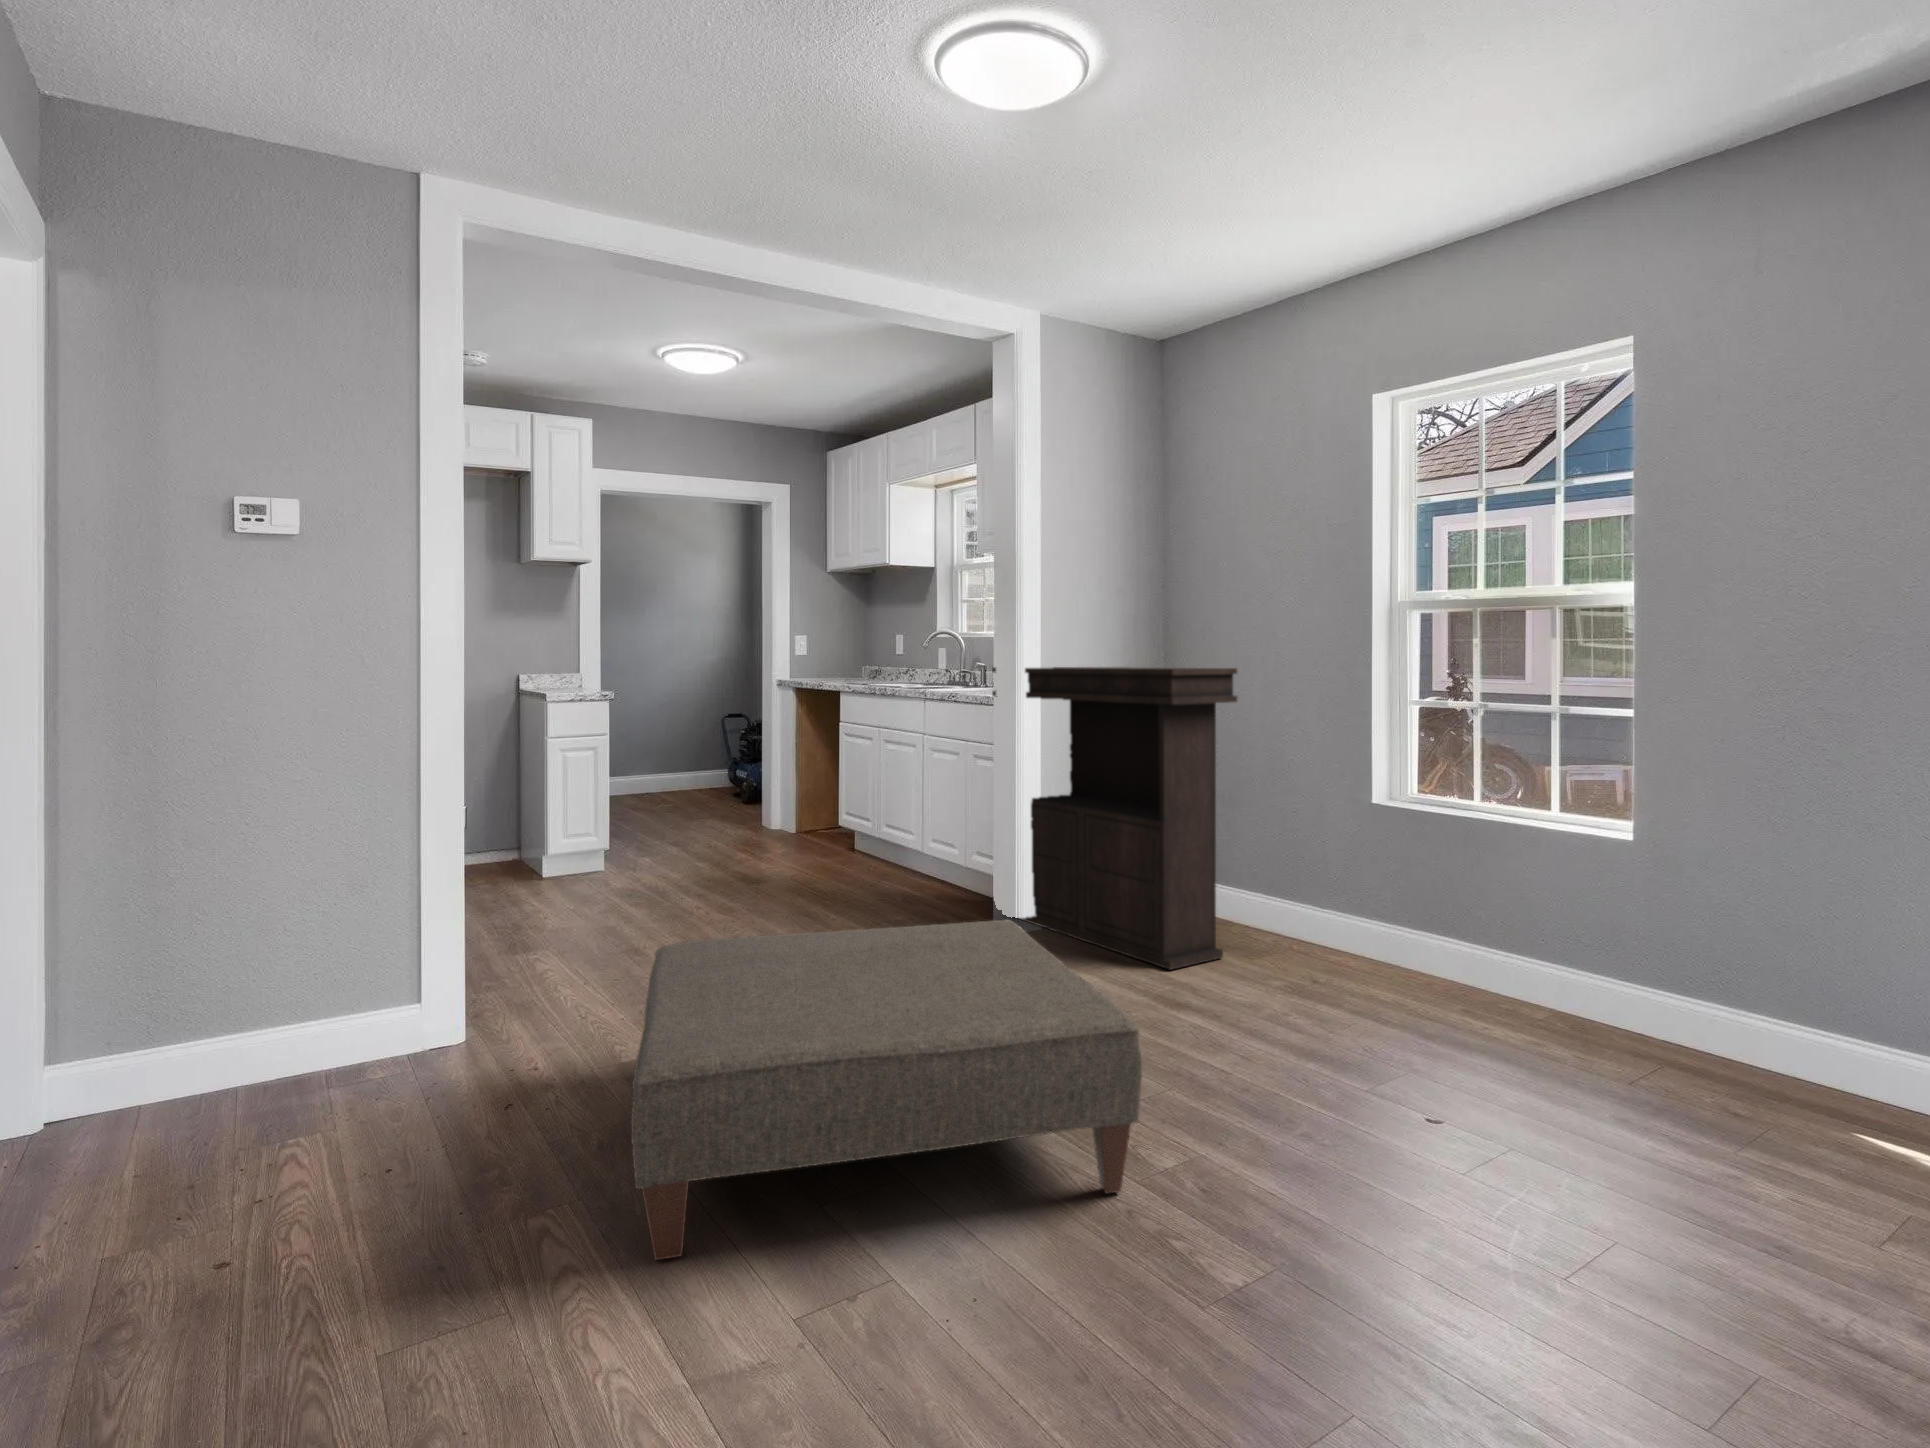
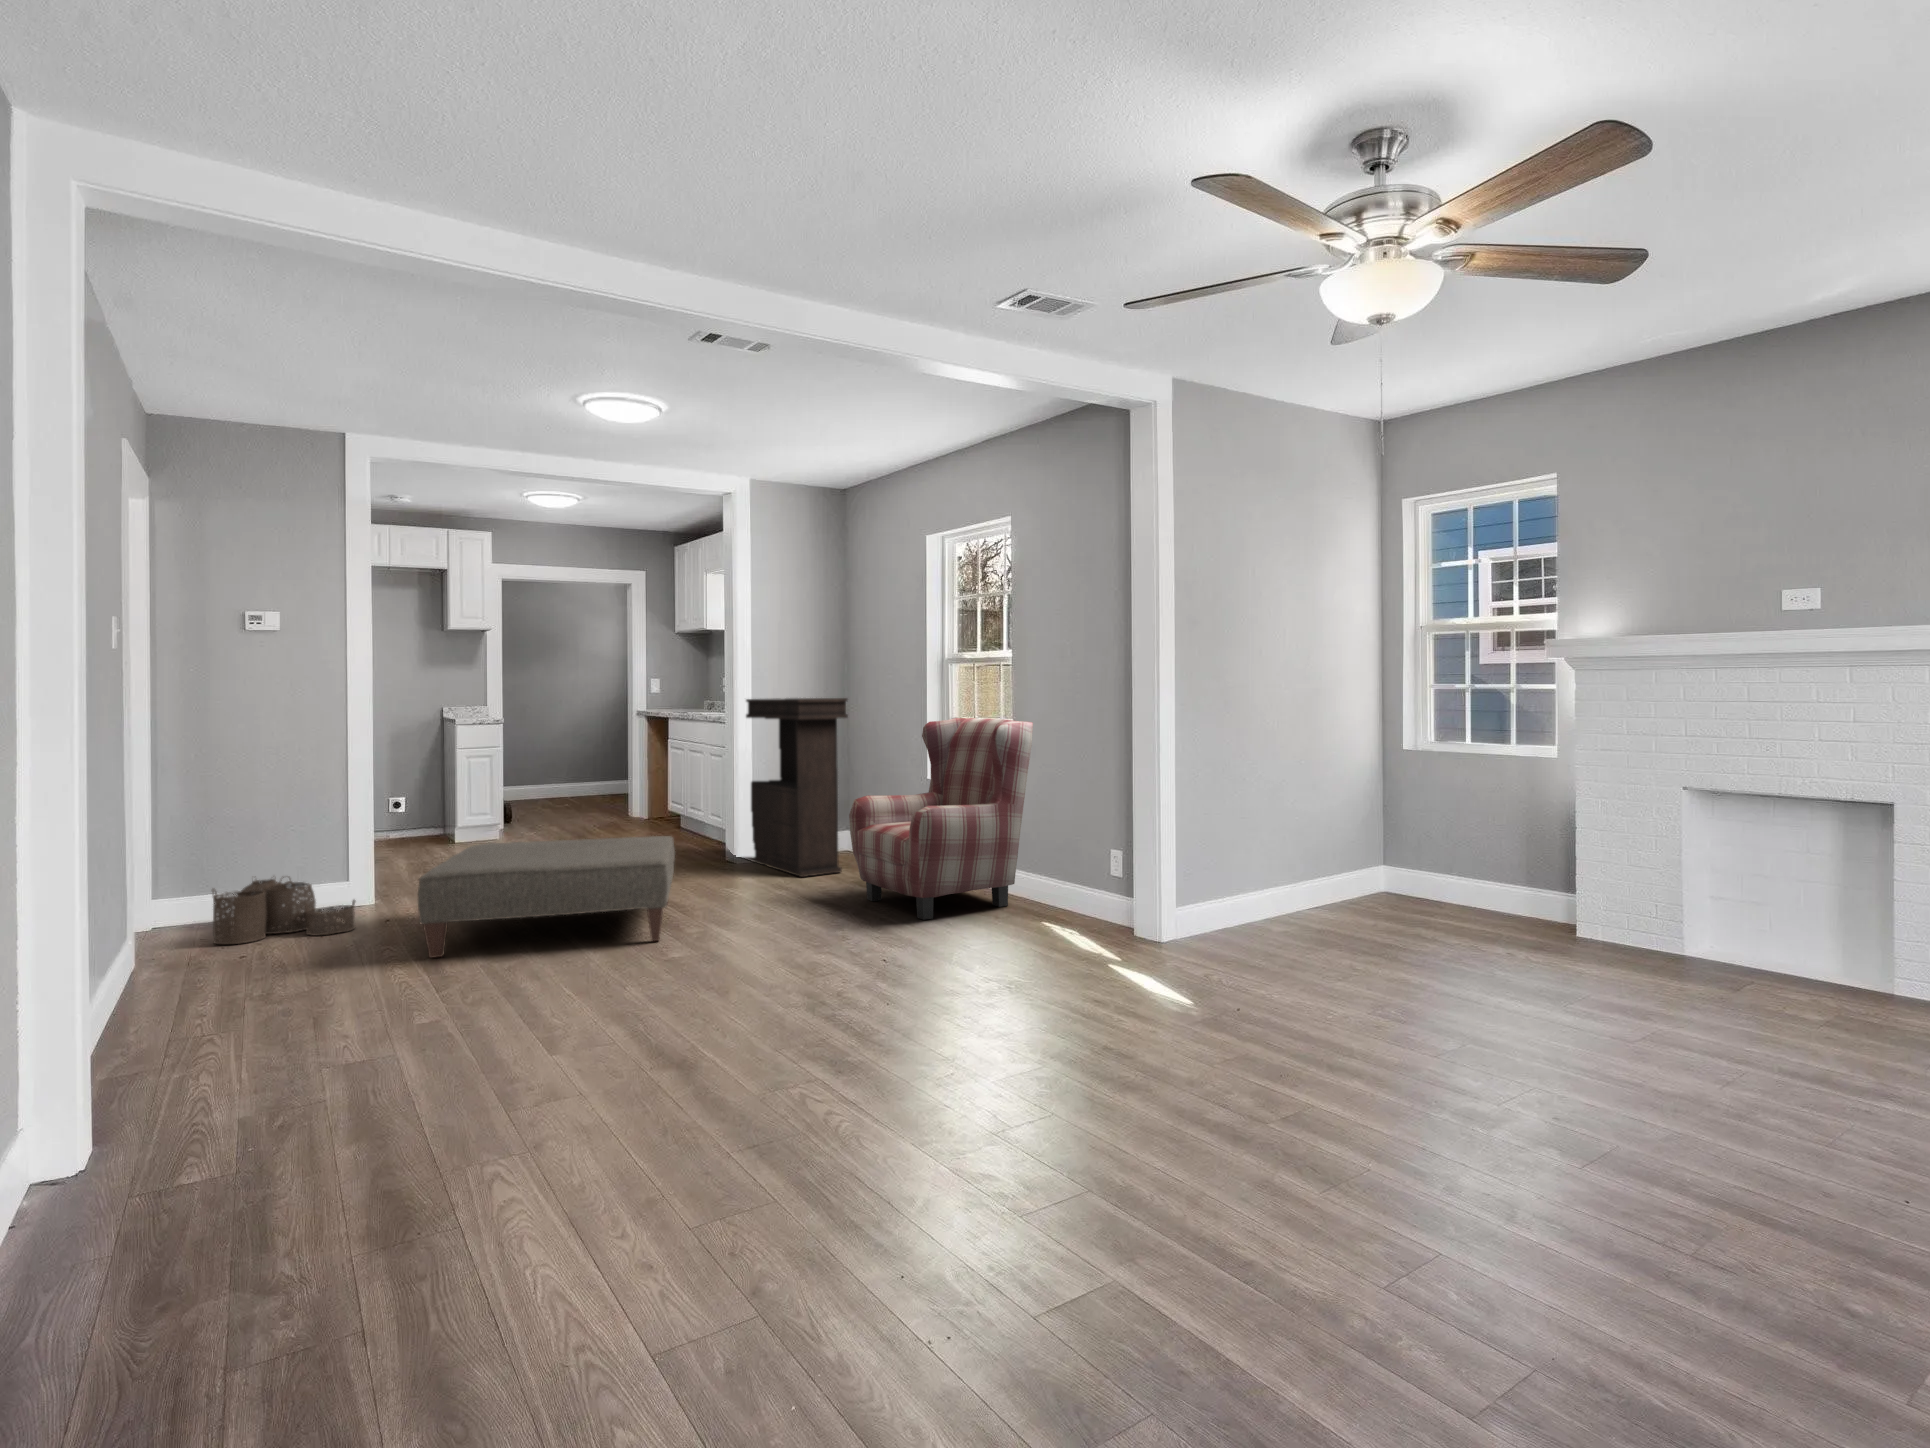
armchair: none [1339,706,1723,1117] -> present [849,718,1033,920]
woven basket: none [166,1003,456,1183] -> present [212,877,355,944]

